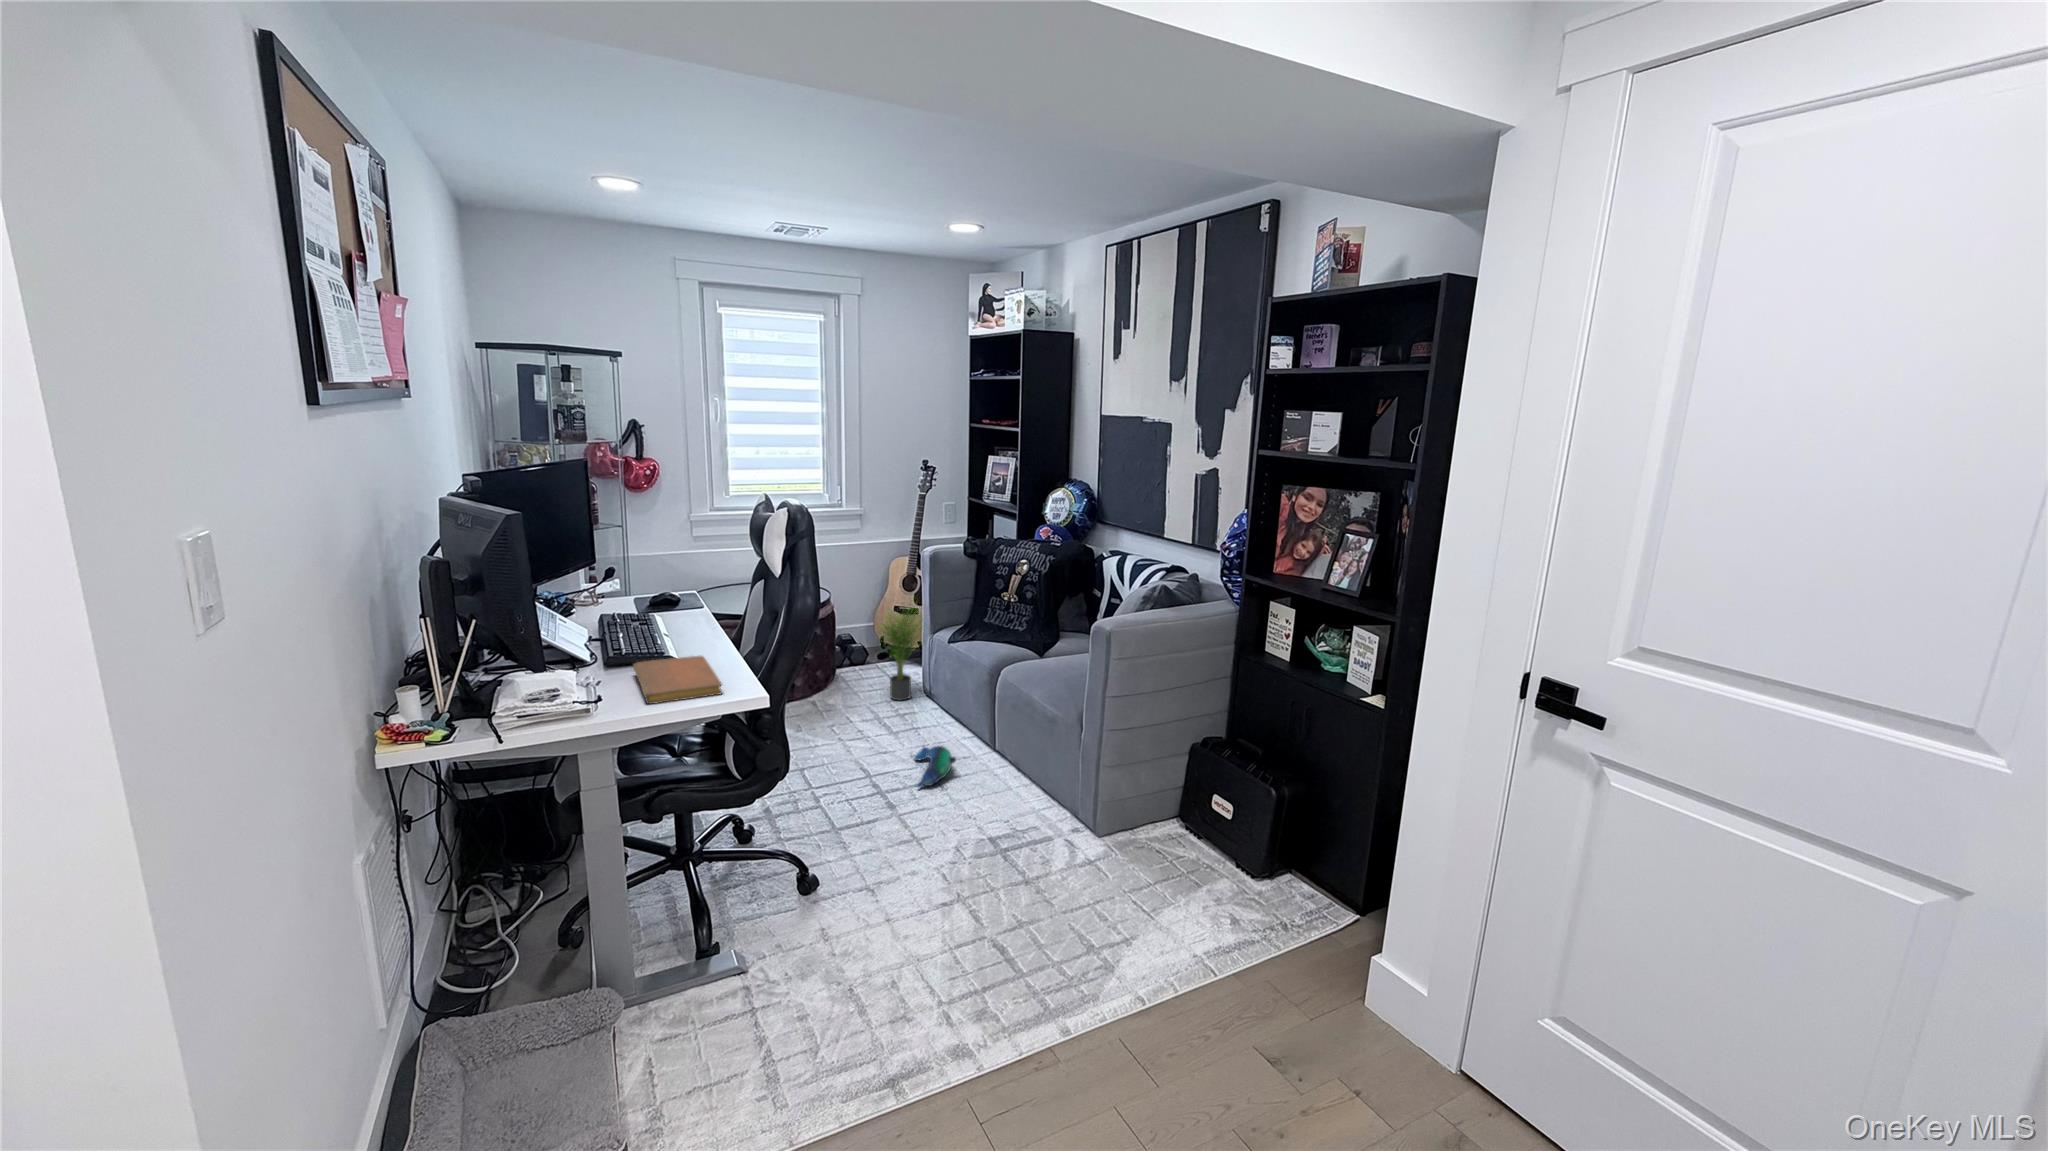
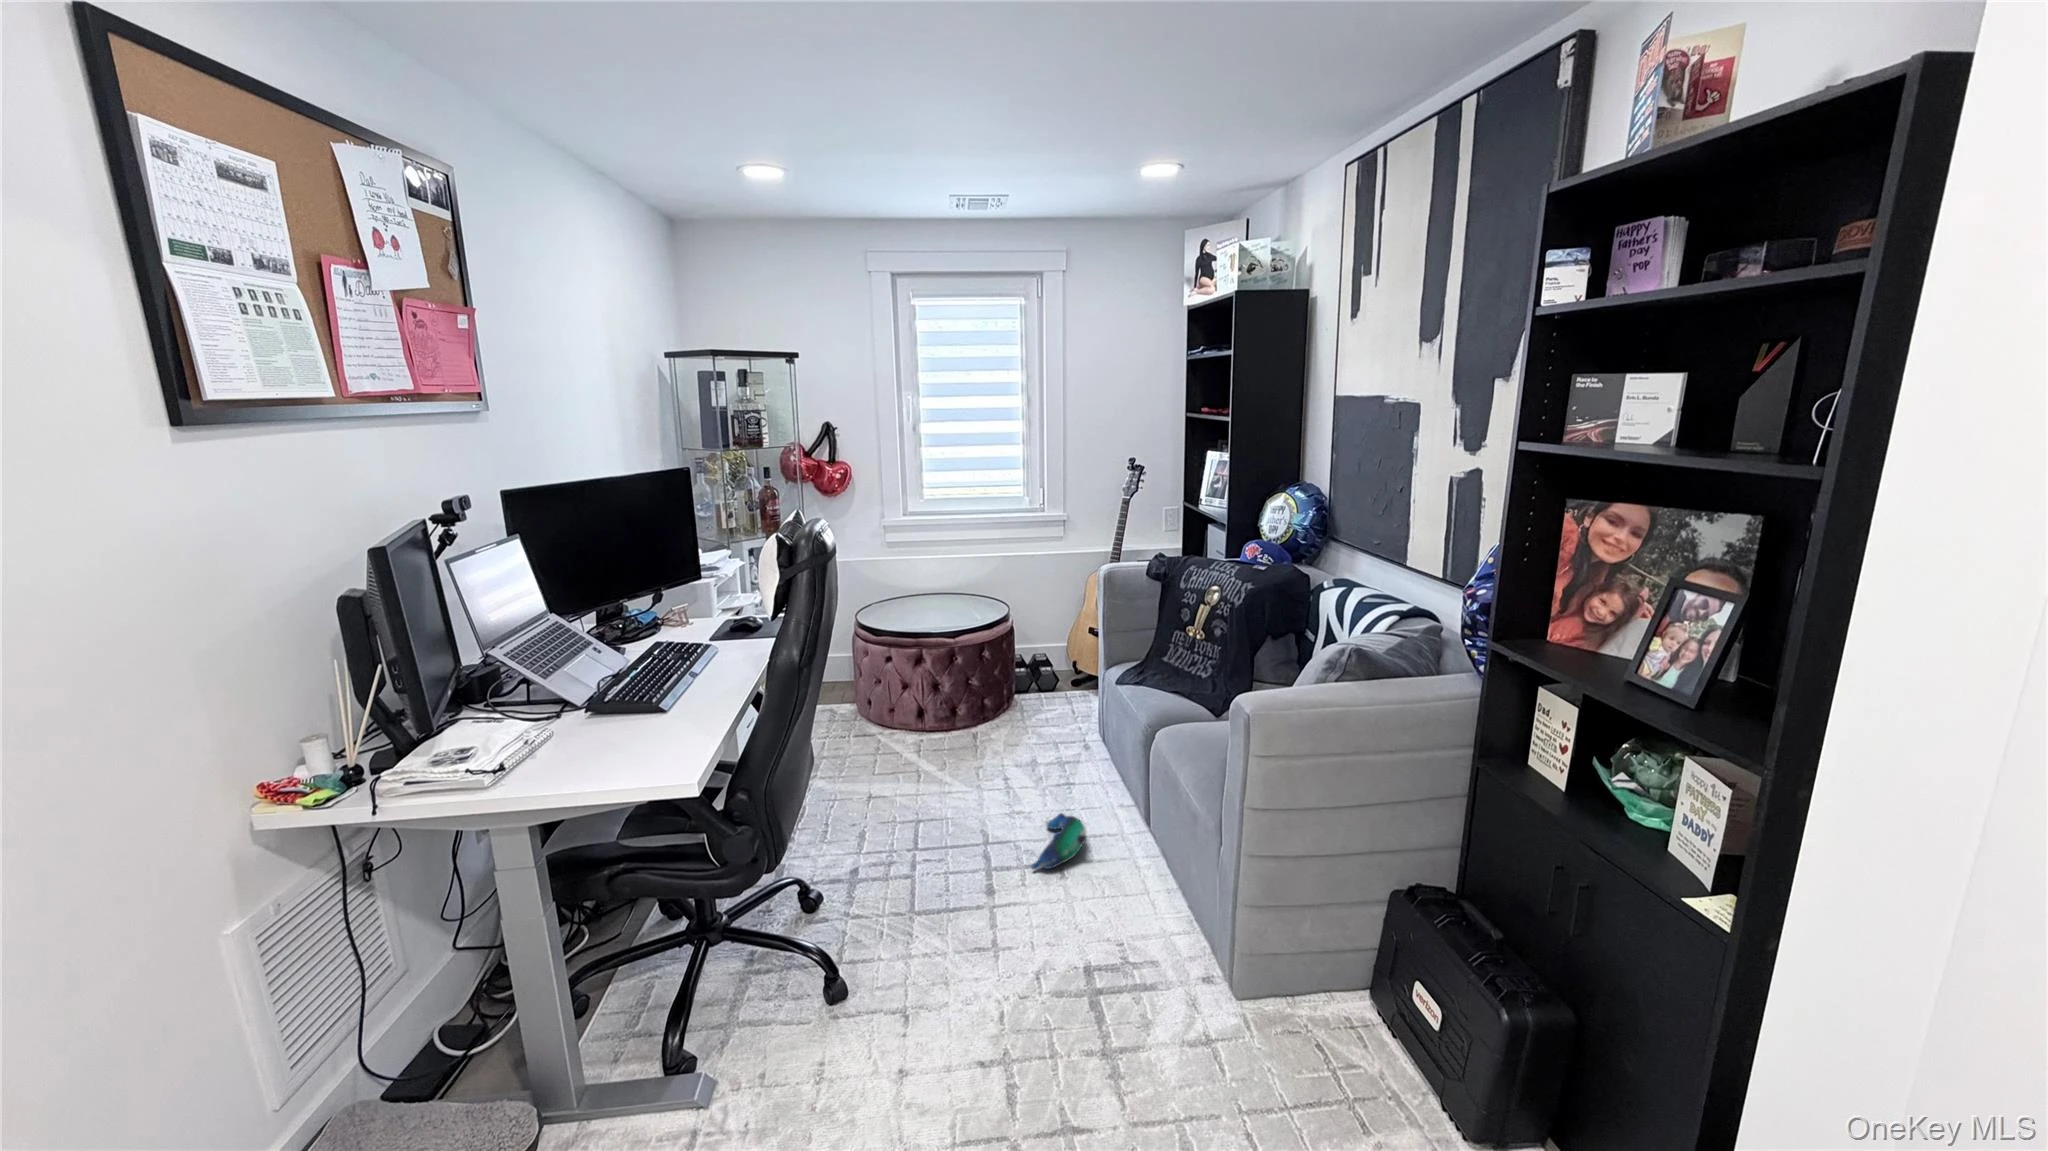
potted plant: present [881,604,922,701] -> none [1034,621,1105,743]
notebook: present [633,656,722,704] -> none [581,706,705,773]

